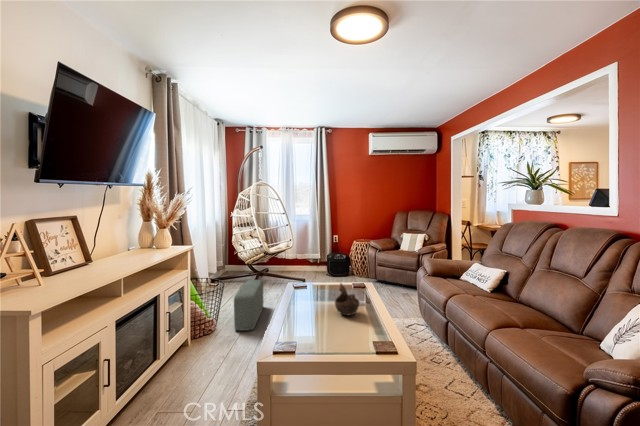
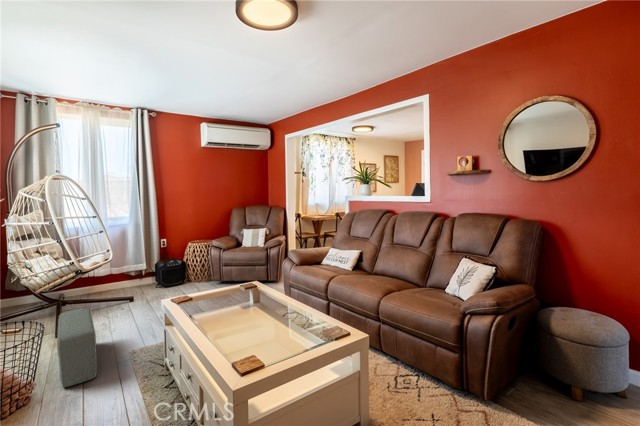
decorative bowl: present [335,284,359,315] -> none [228,286,261,320]

